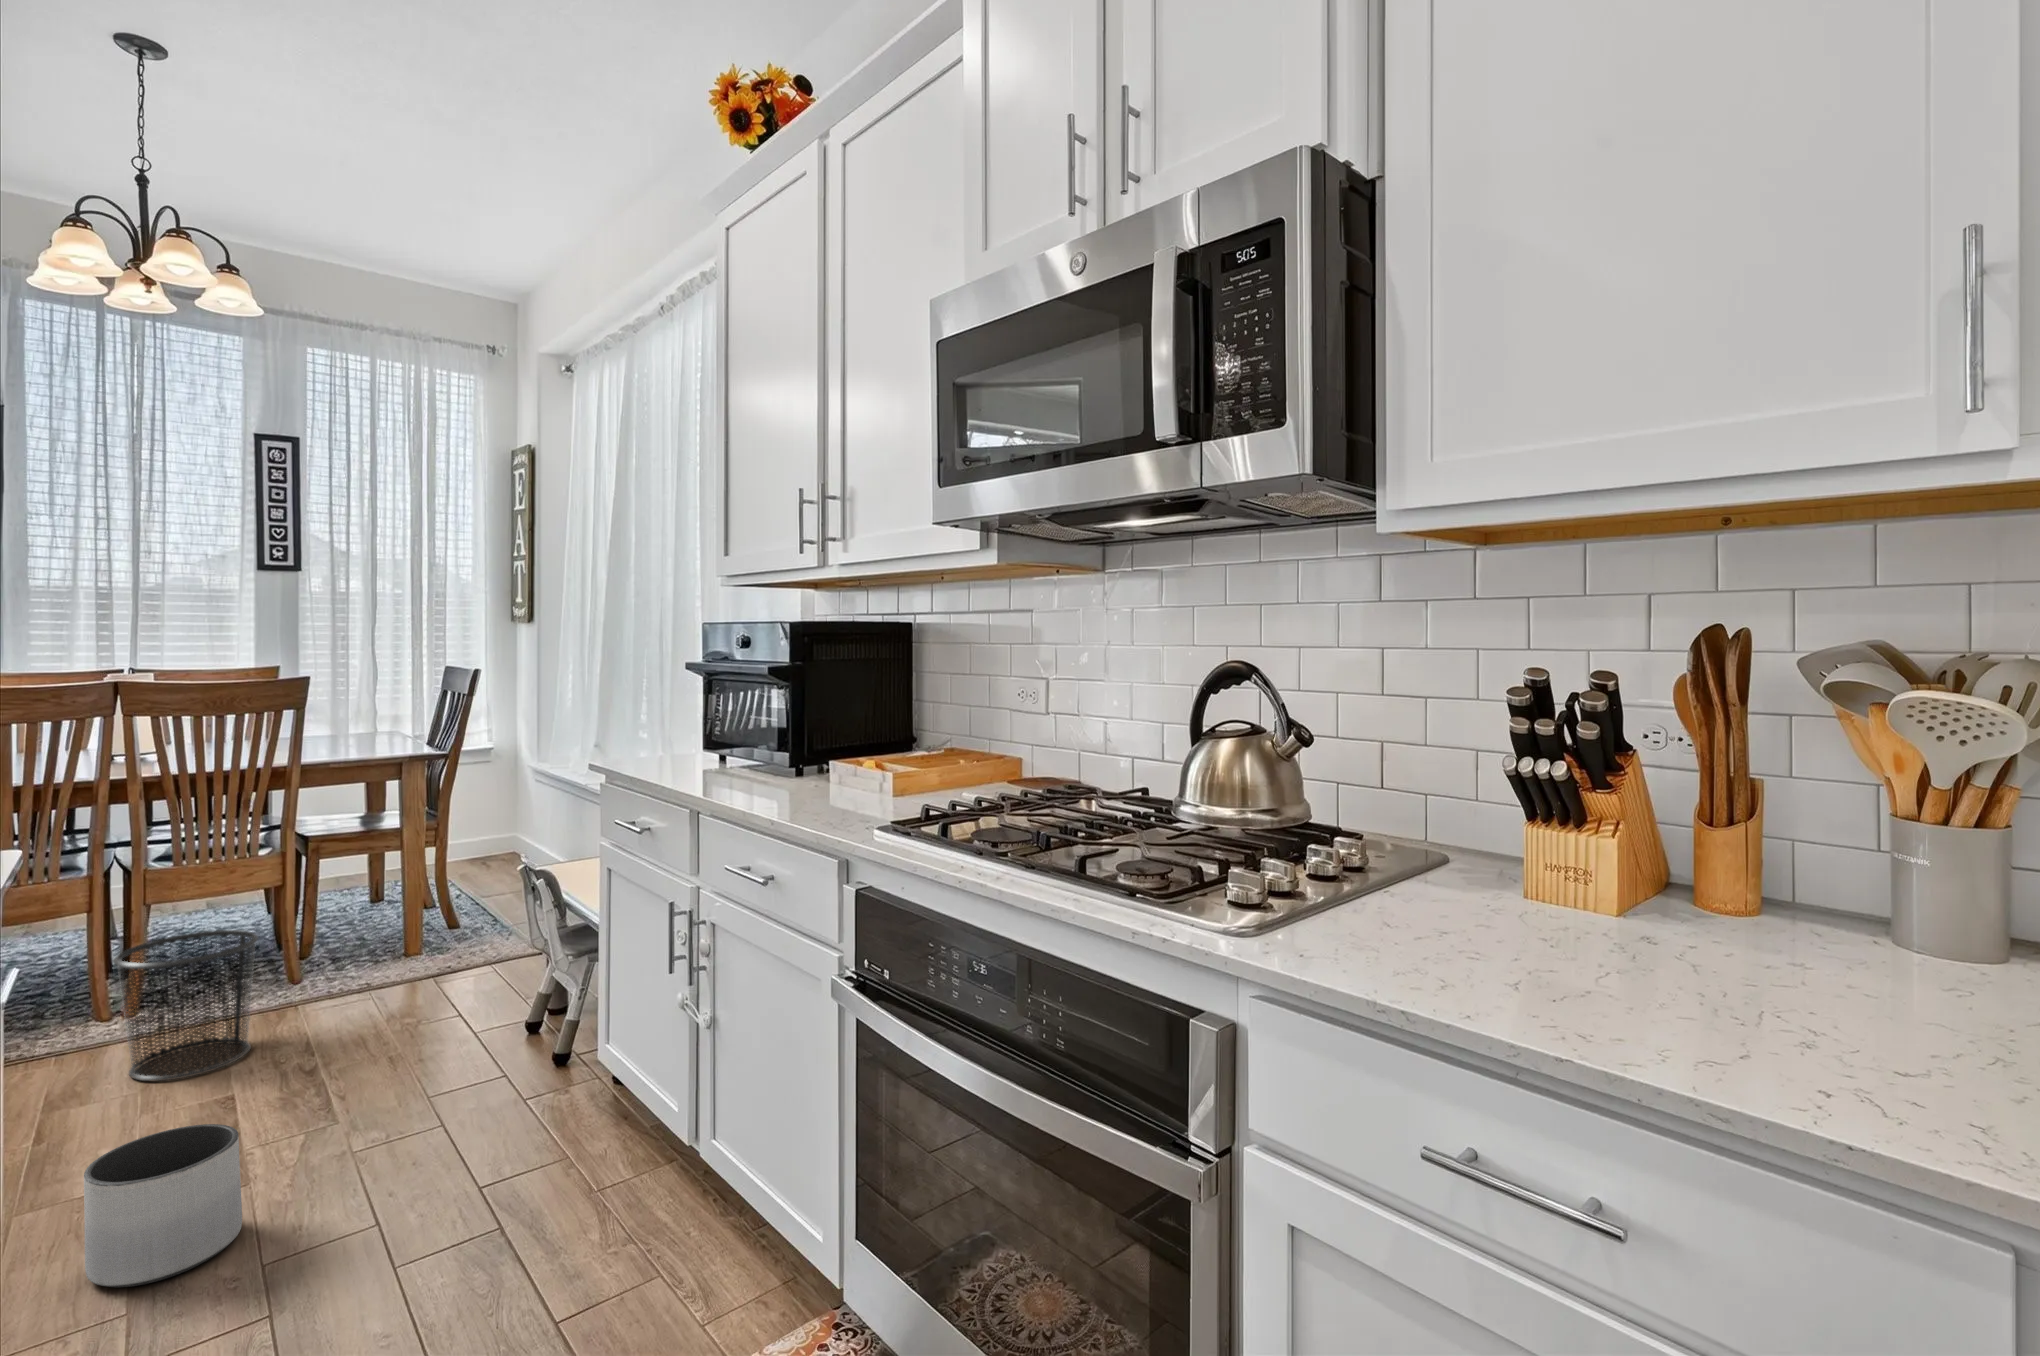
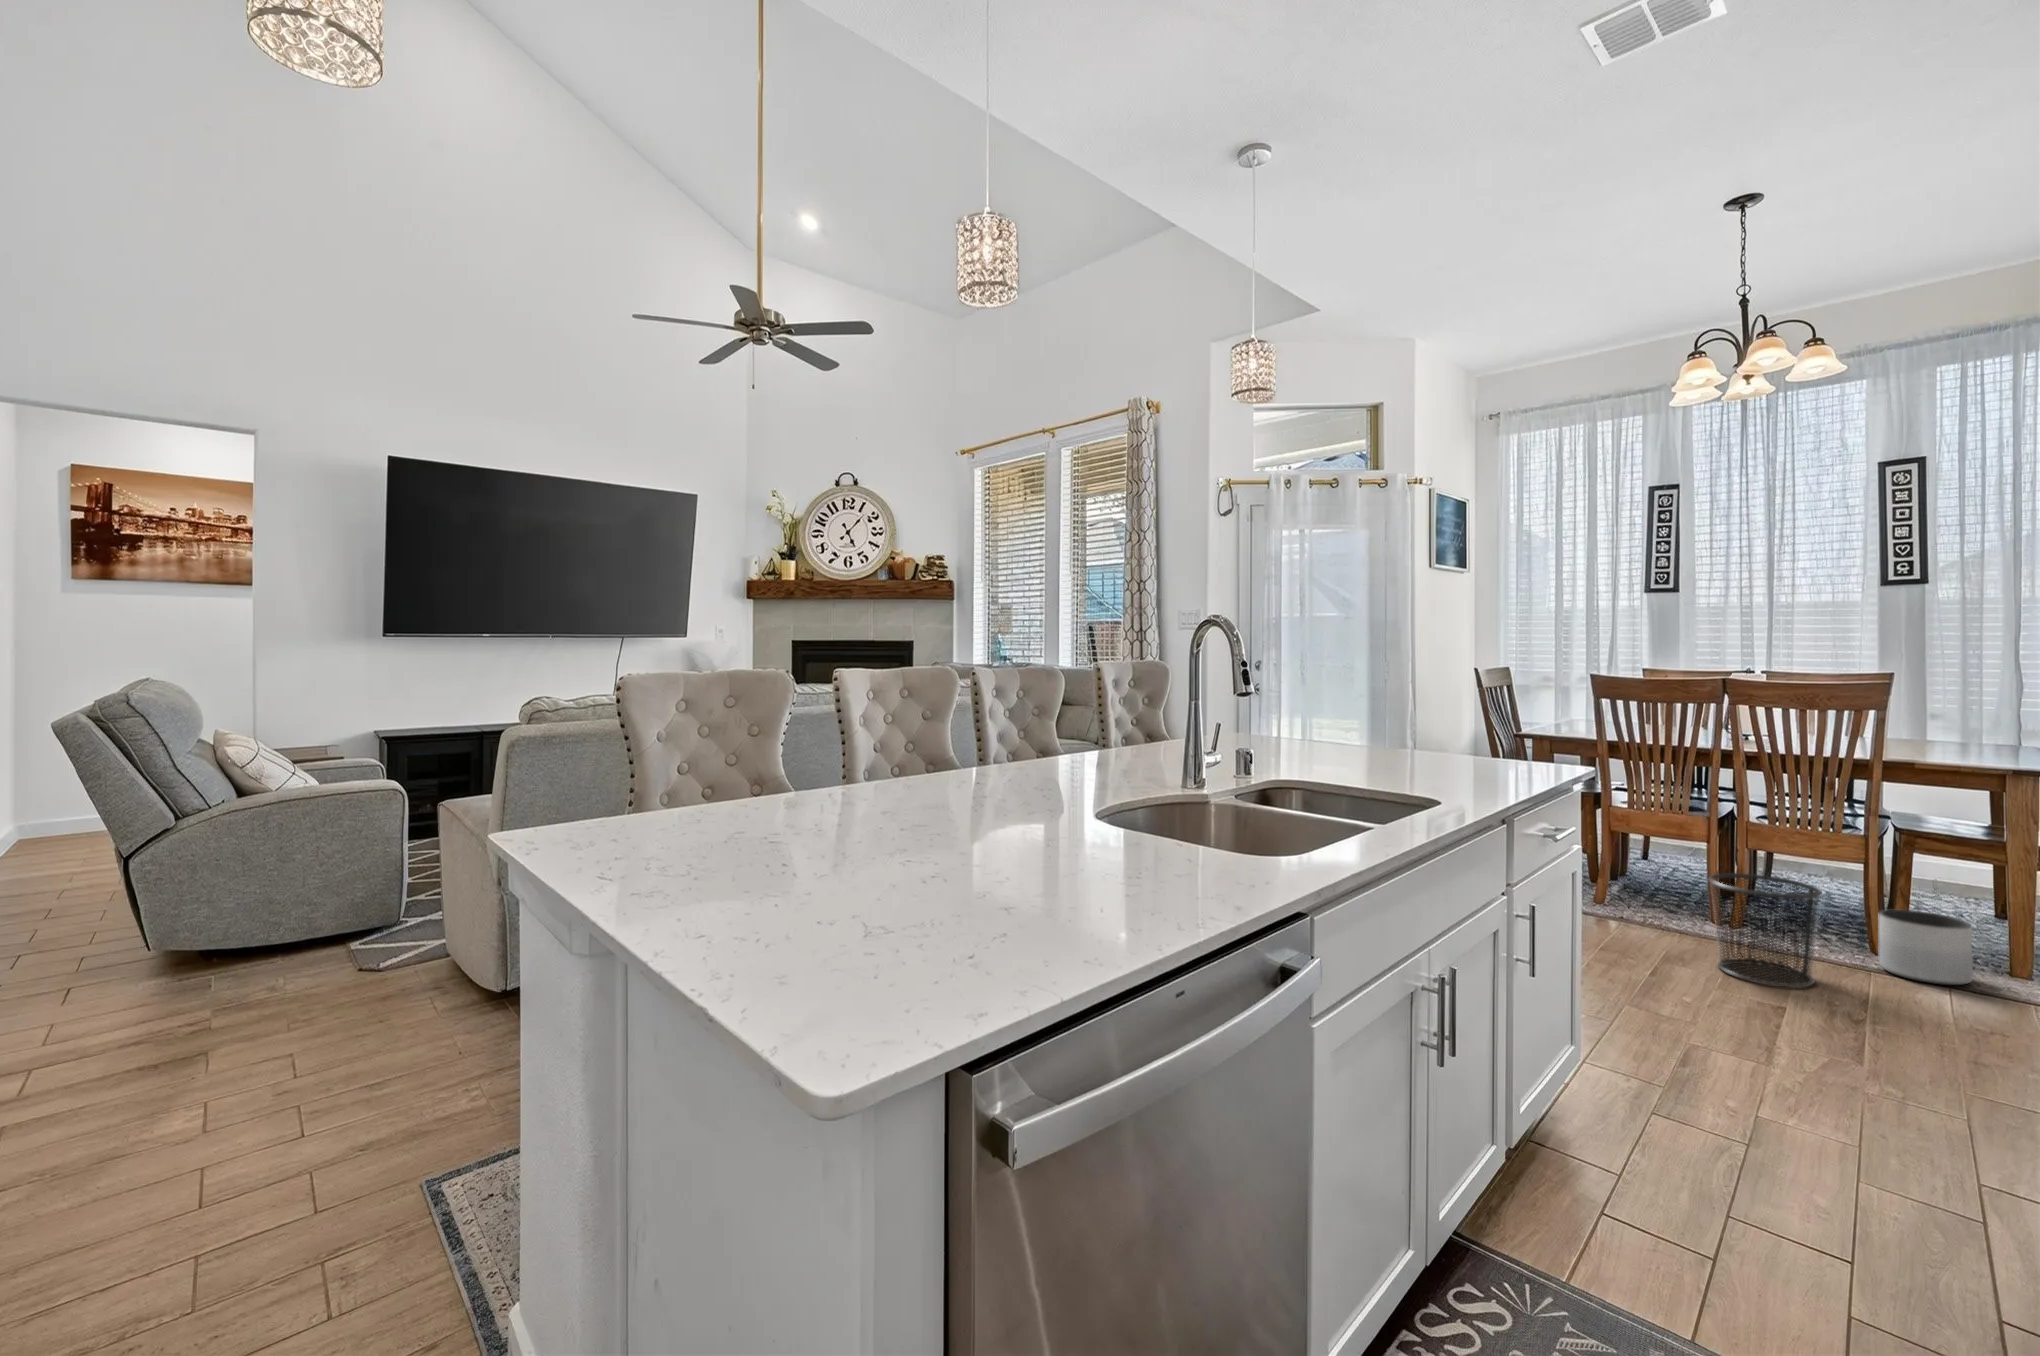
planter: present [84,1124,242,1287] -> present [1878,910,1973,985]

